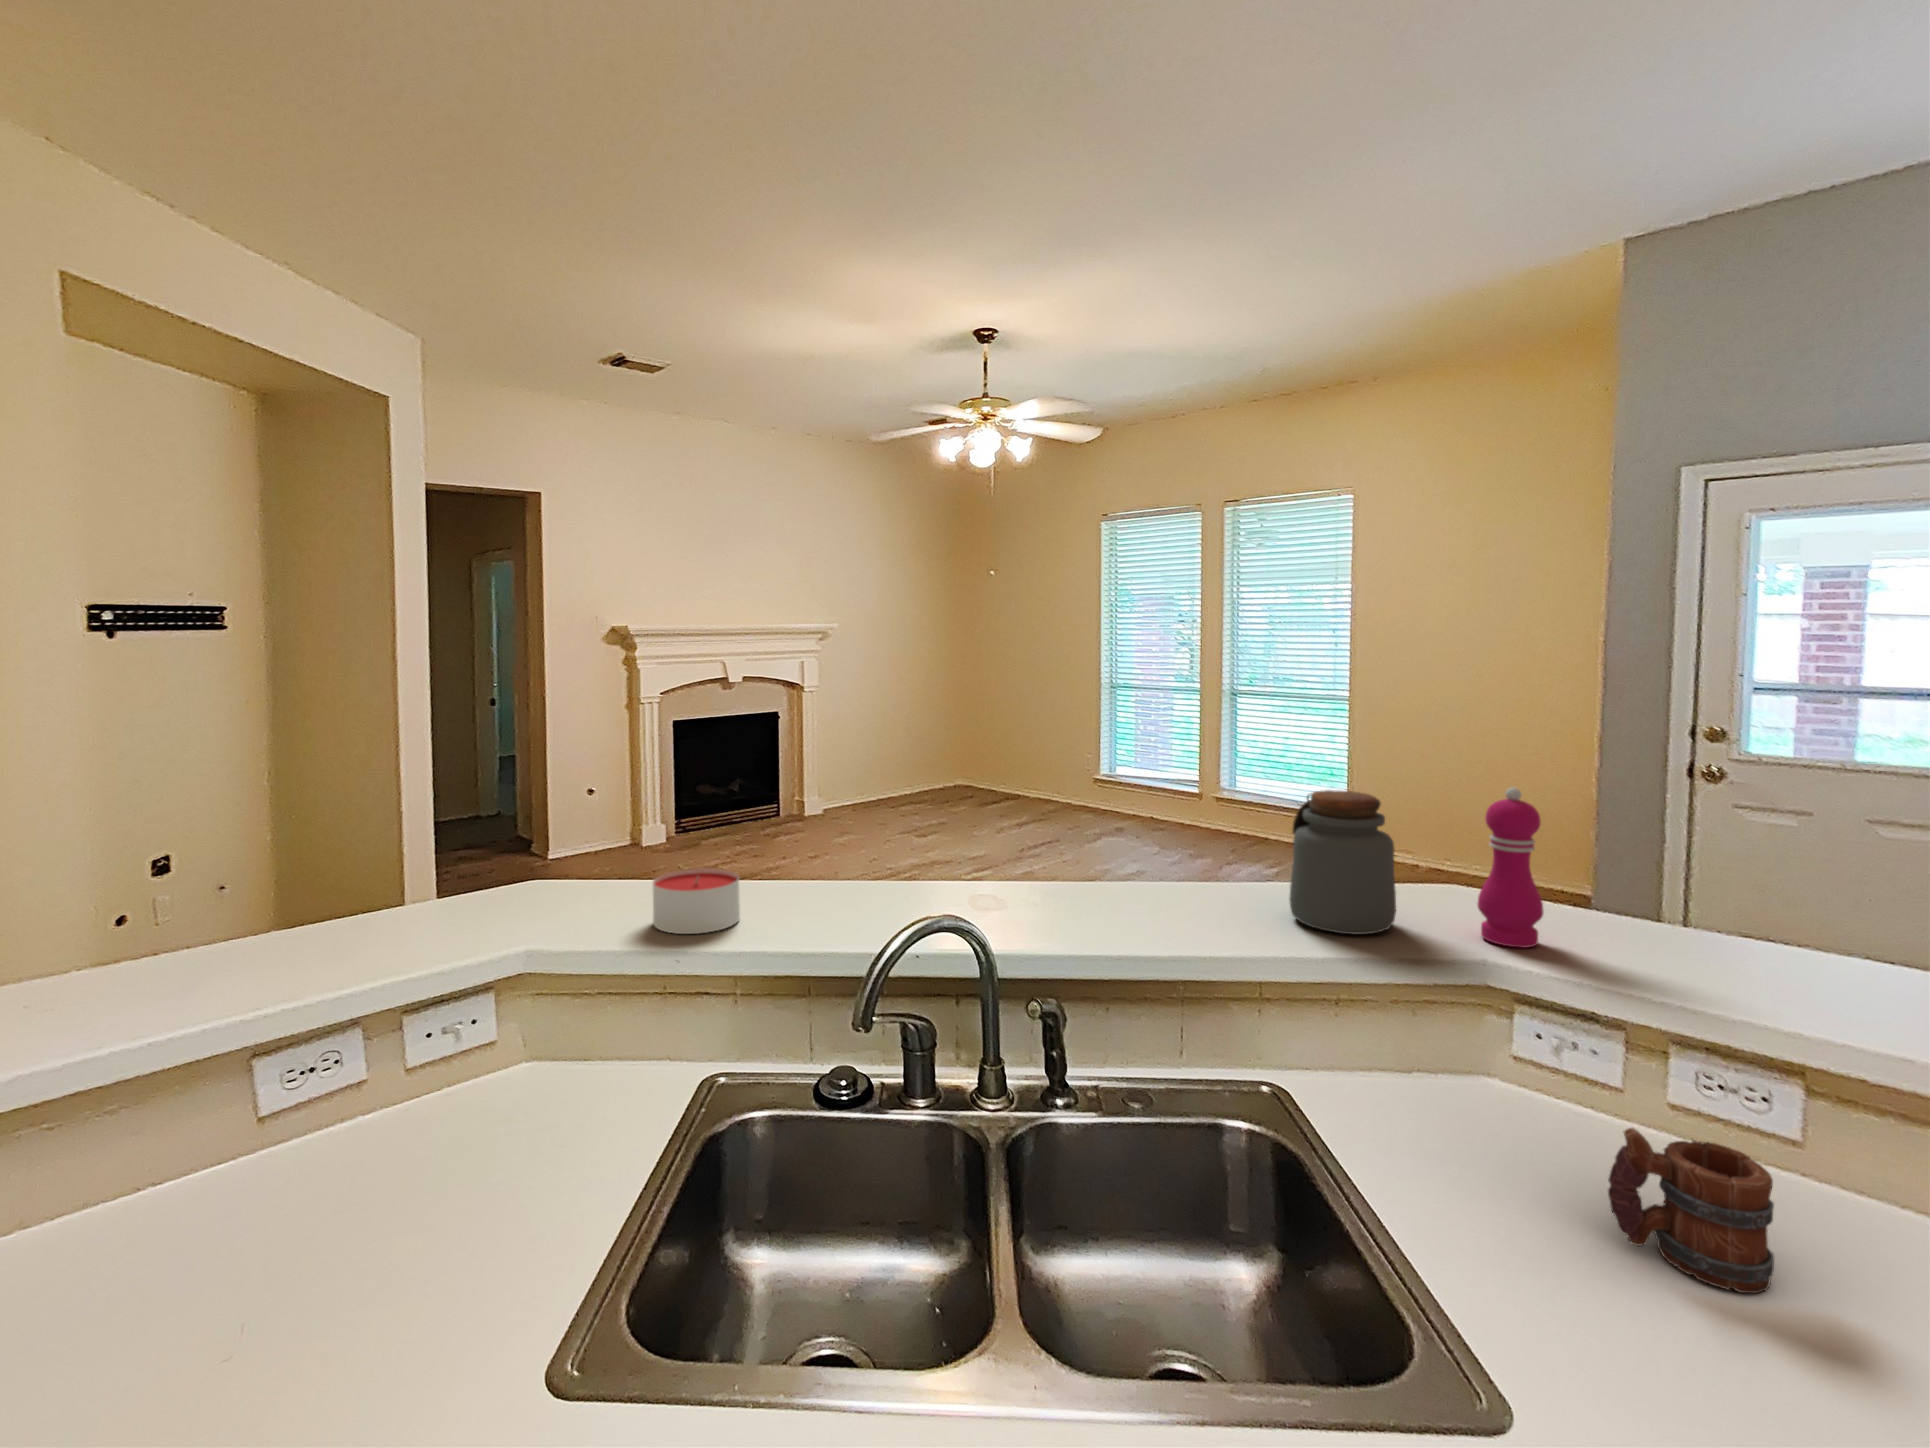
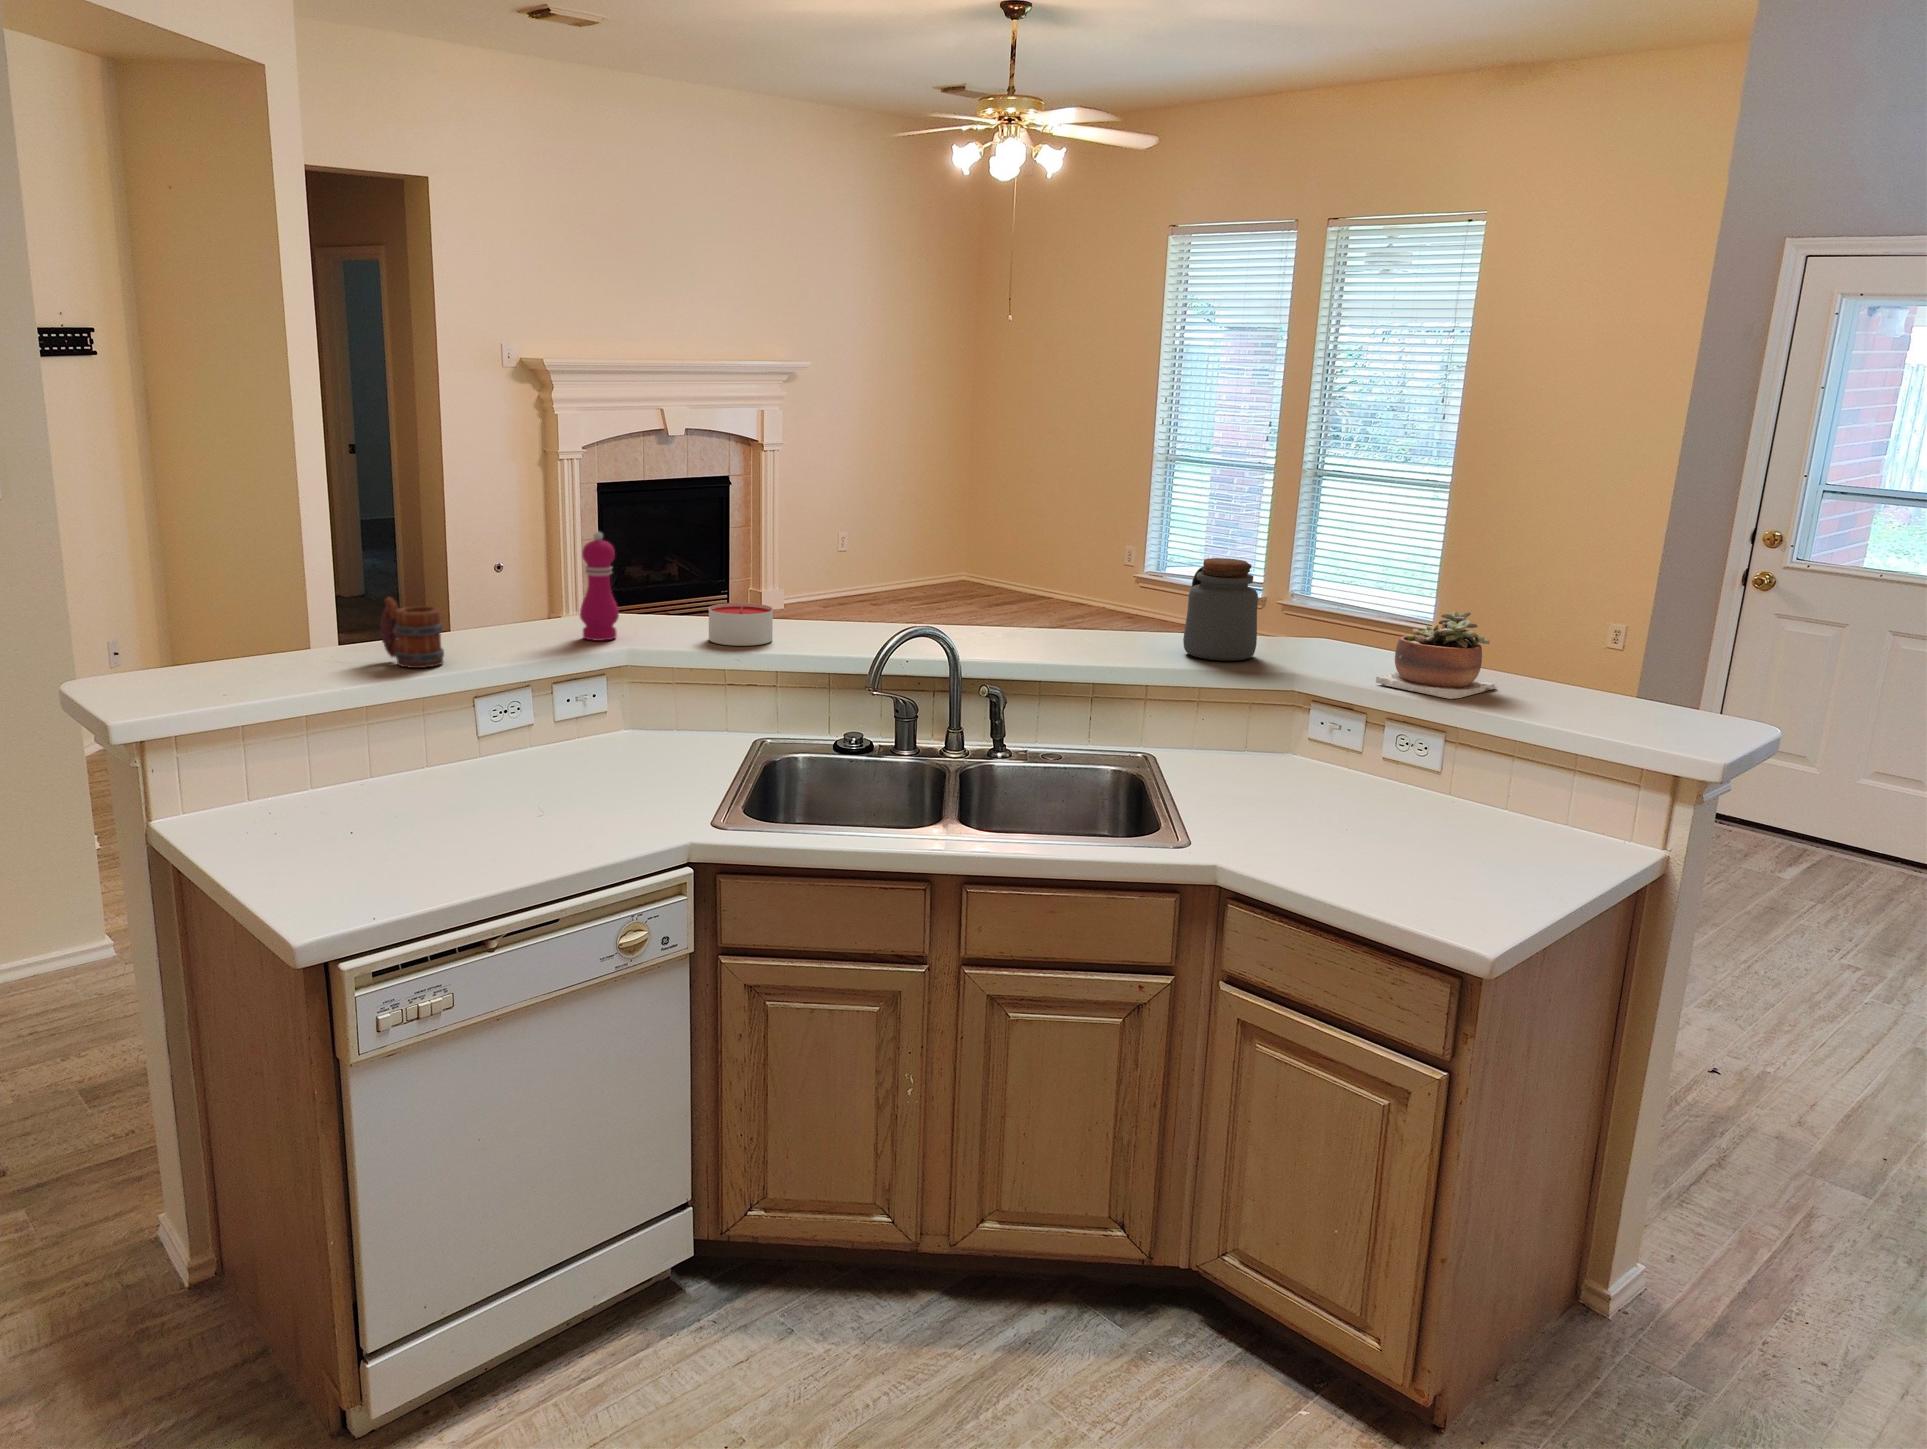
pepper mill: present [1478,788,1543,948] -> present [580,532,619,641]
succulent plant: none [1627,865,1818,1017] -> present [1376,612,1496,699]
mug: present [1608,1128,1774,1293] -> present [380,597,444,668]

